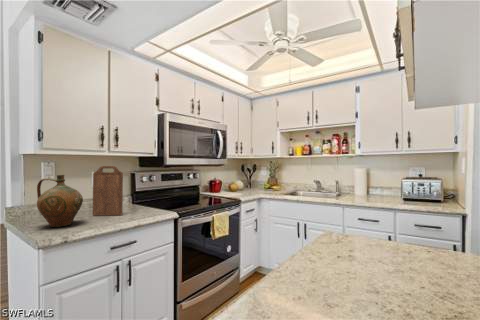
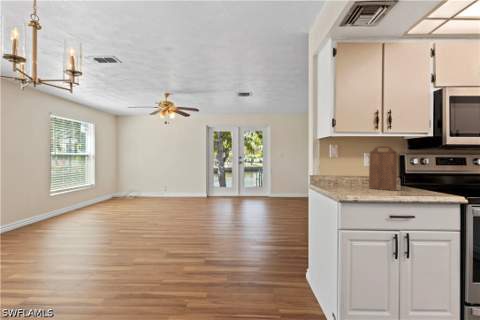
ceramic jug: present [37,175,83,227] -> none [334,152,365,190]

